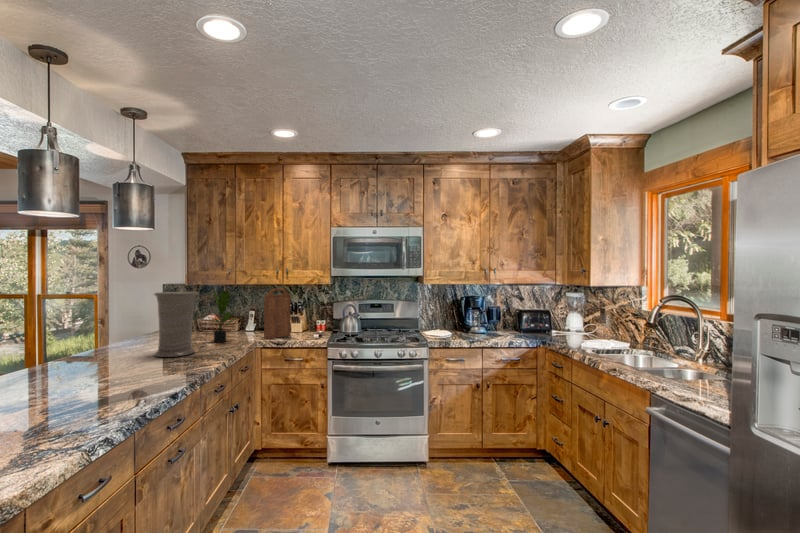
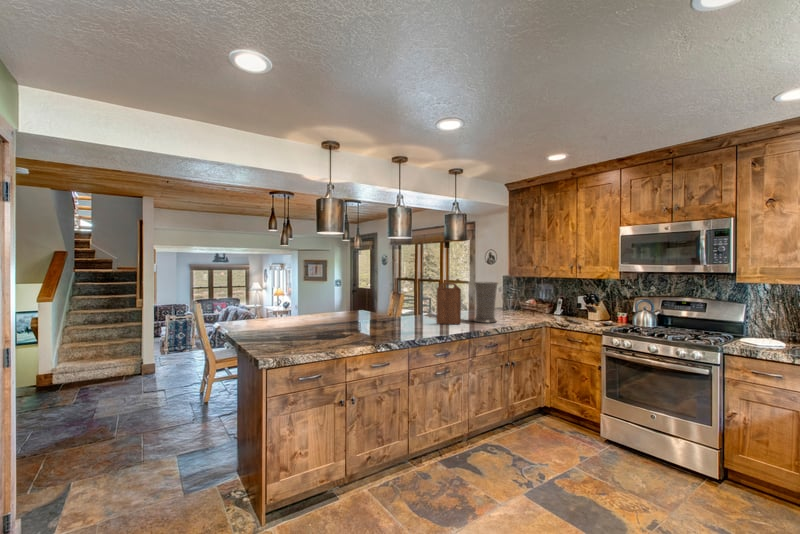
cutting board: present [264,288,291,339] -> present [436,283,461,324]
potted plant: present [214,290,236,342] -> none [511,281,534,319]

